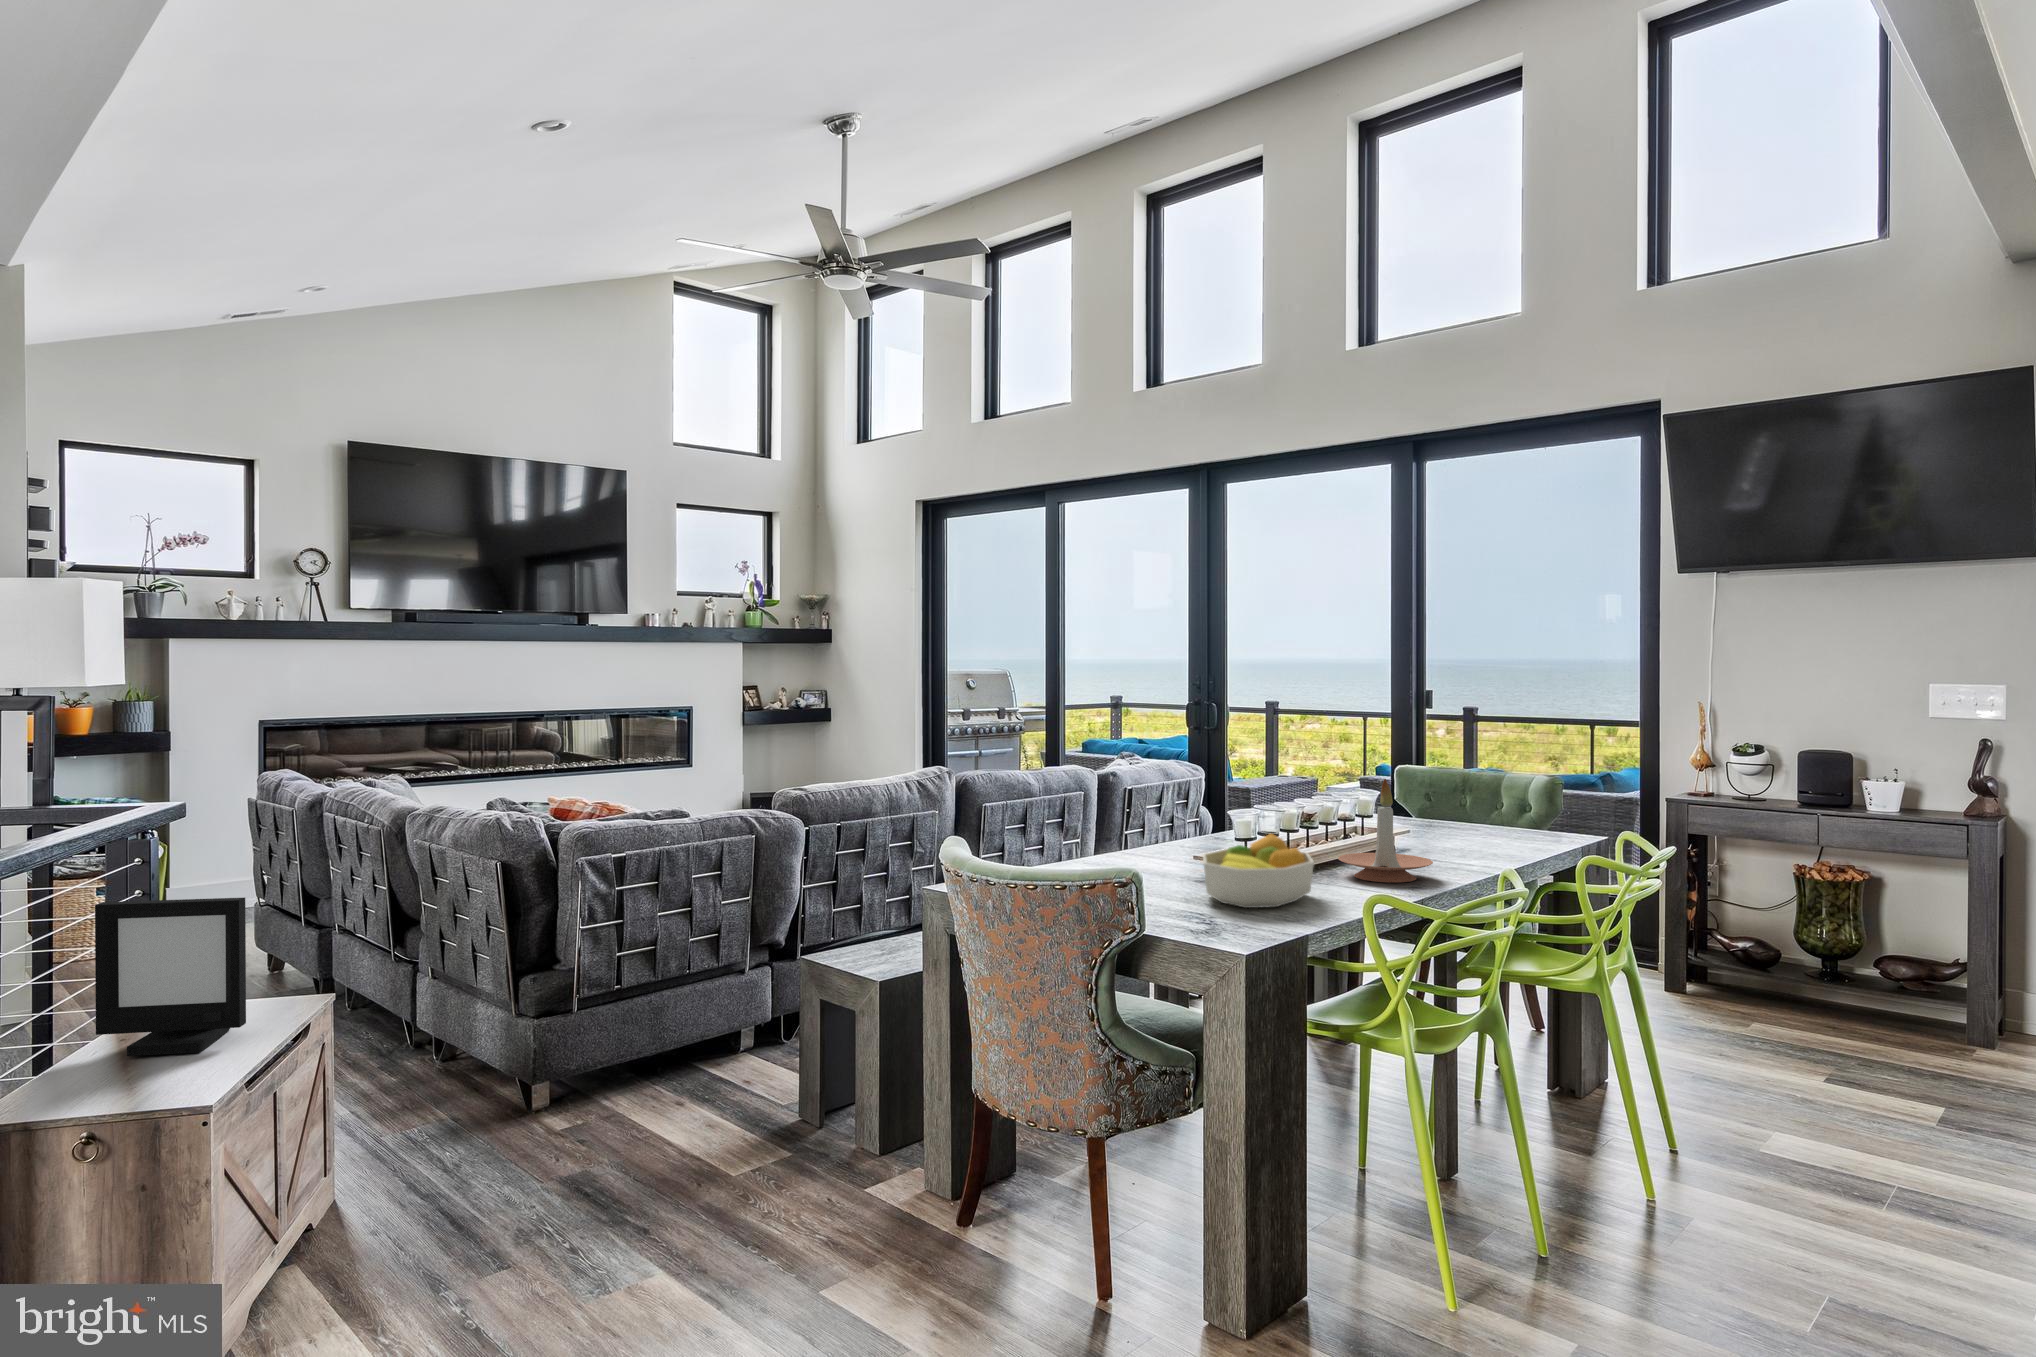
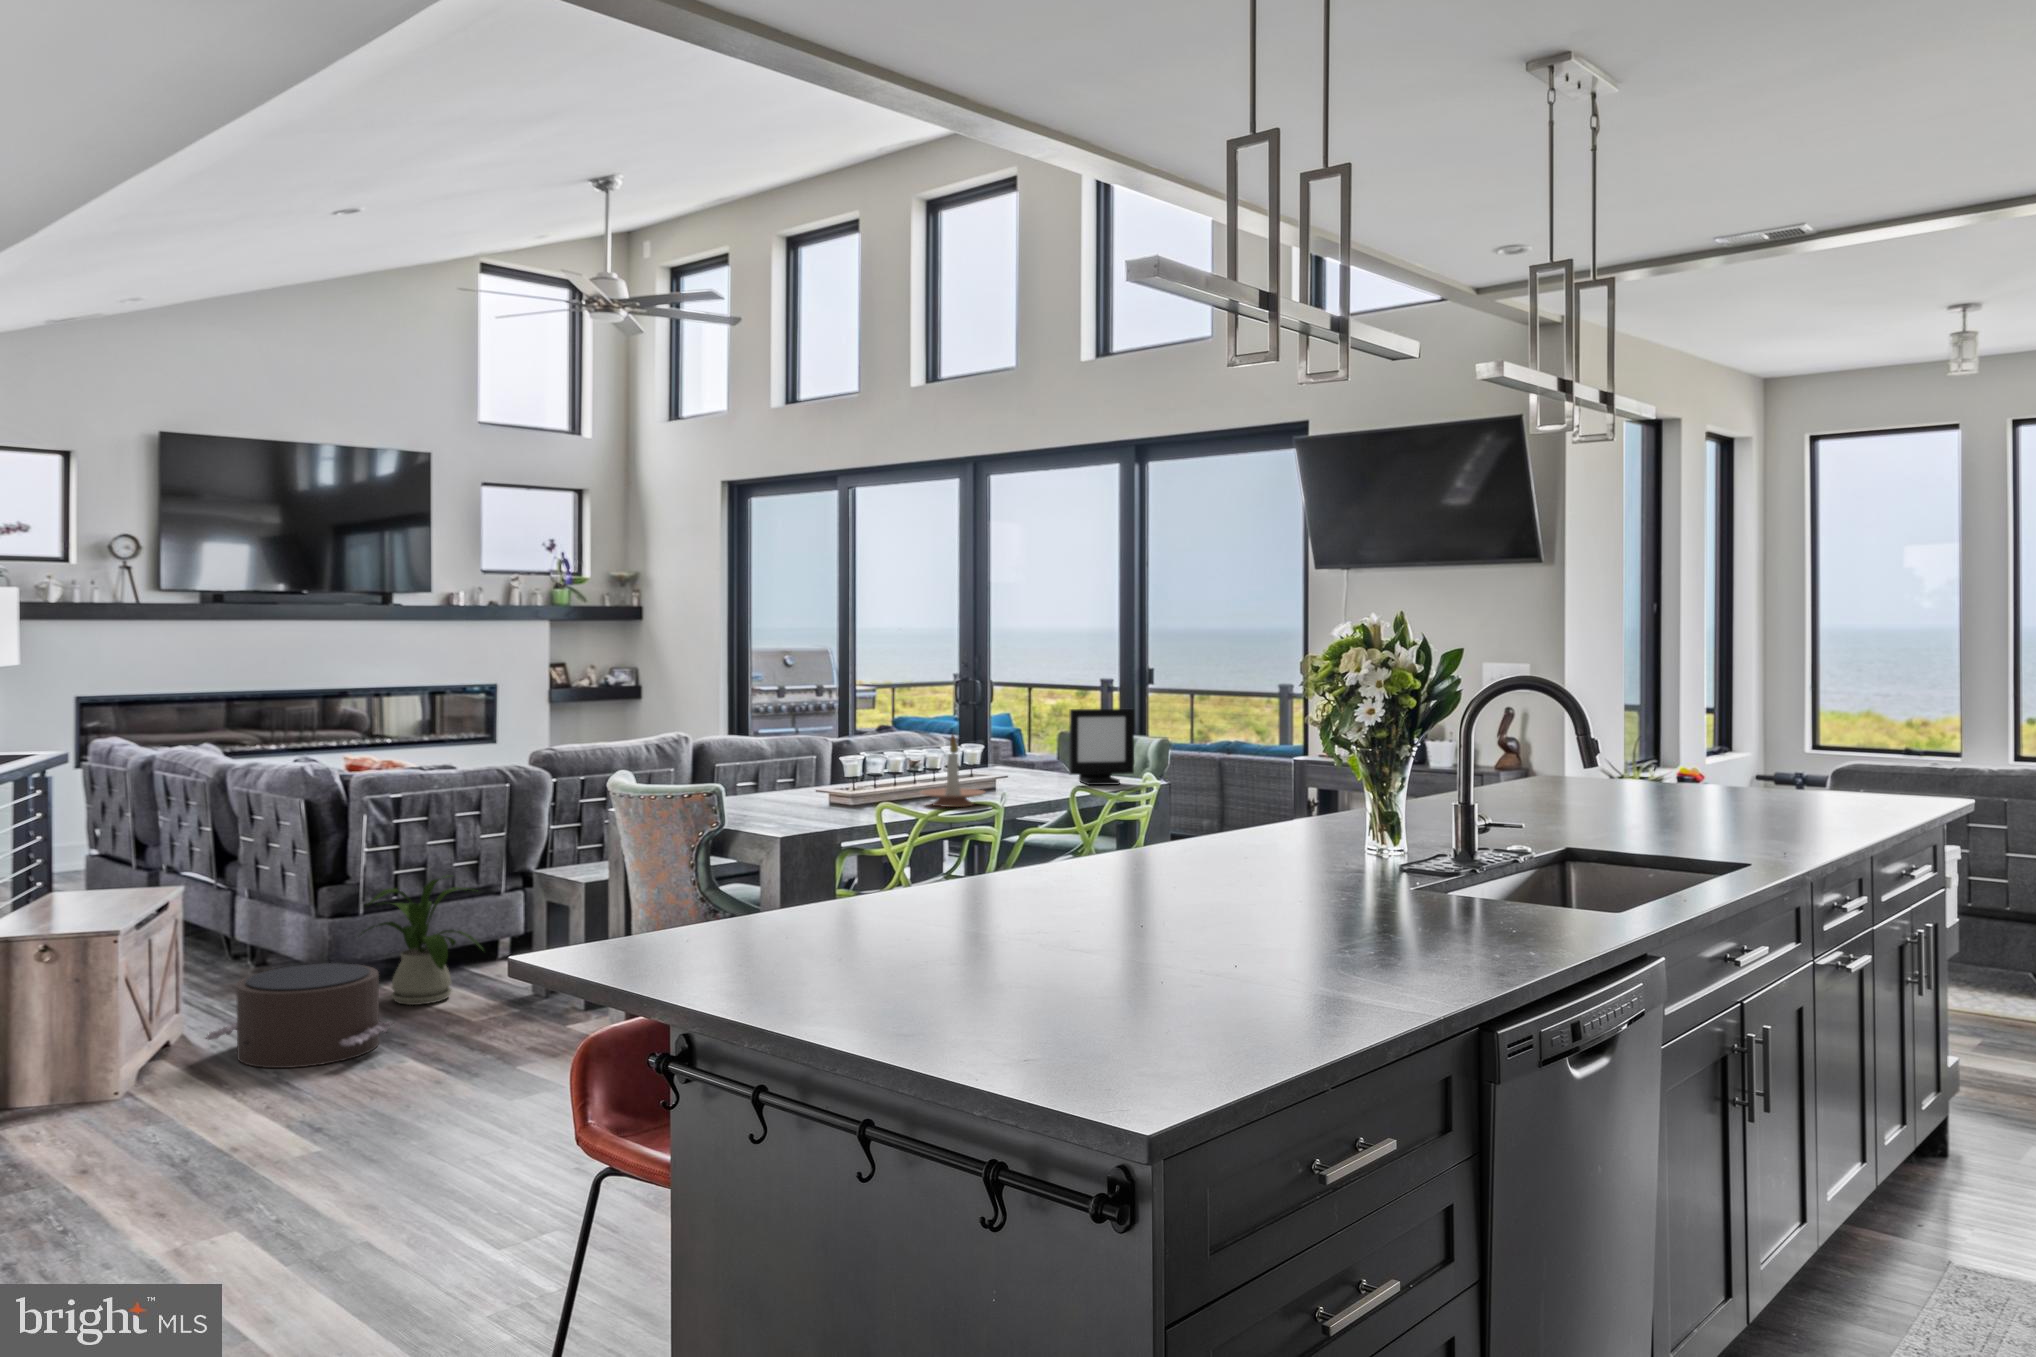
fruit bowl: present [1203,834,1314,908] -> none [794,770,879,818]
picture frame: present [95,897,246,1056] -> present [1069,709,1134,785]
house plant: none [567,966,739,1142] -> present [361,876,482,1005]
pouf: none [354,1105,630,1291] -> present [205,963,394,1068]

